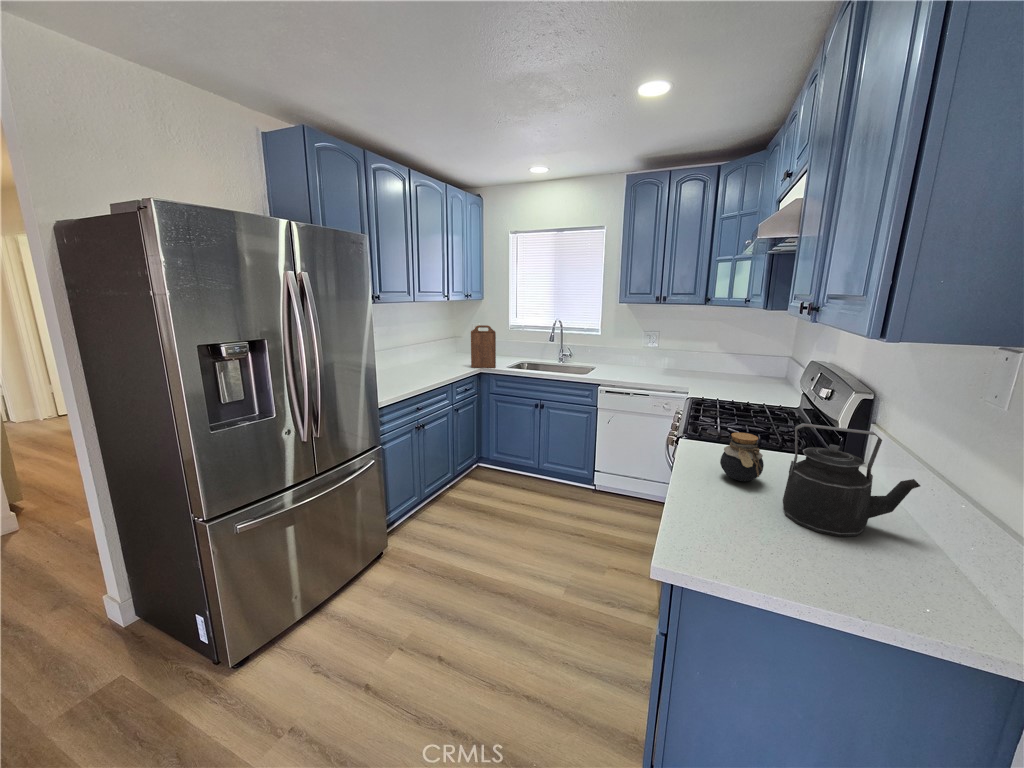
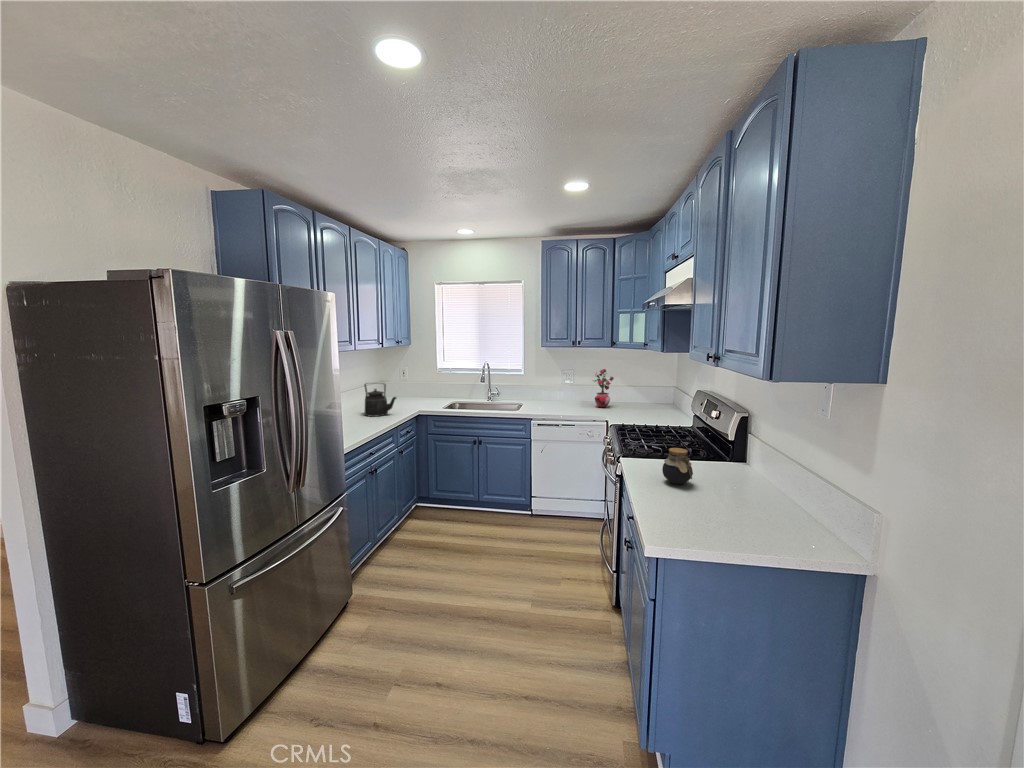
cutting board: present [471,325,496,368] -> none [409,370,434,410]
potted plant: none [678,330,708,378] -> present [594,369,614,408]
kettle: present [783,423,920,537] -> present [364,383,396,417]

